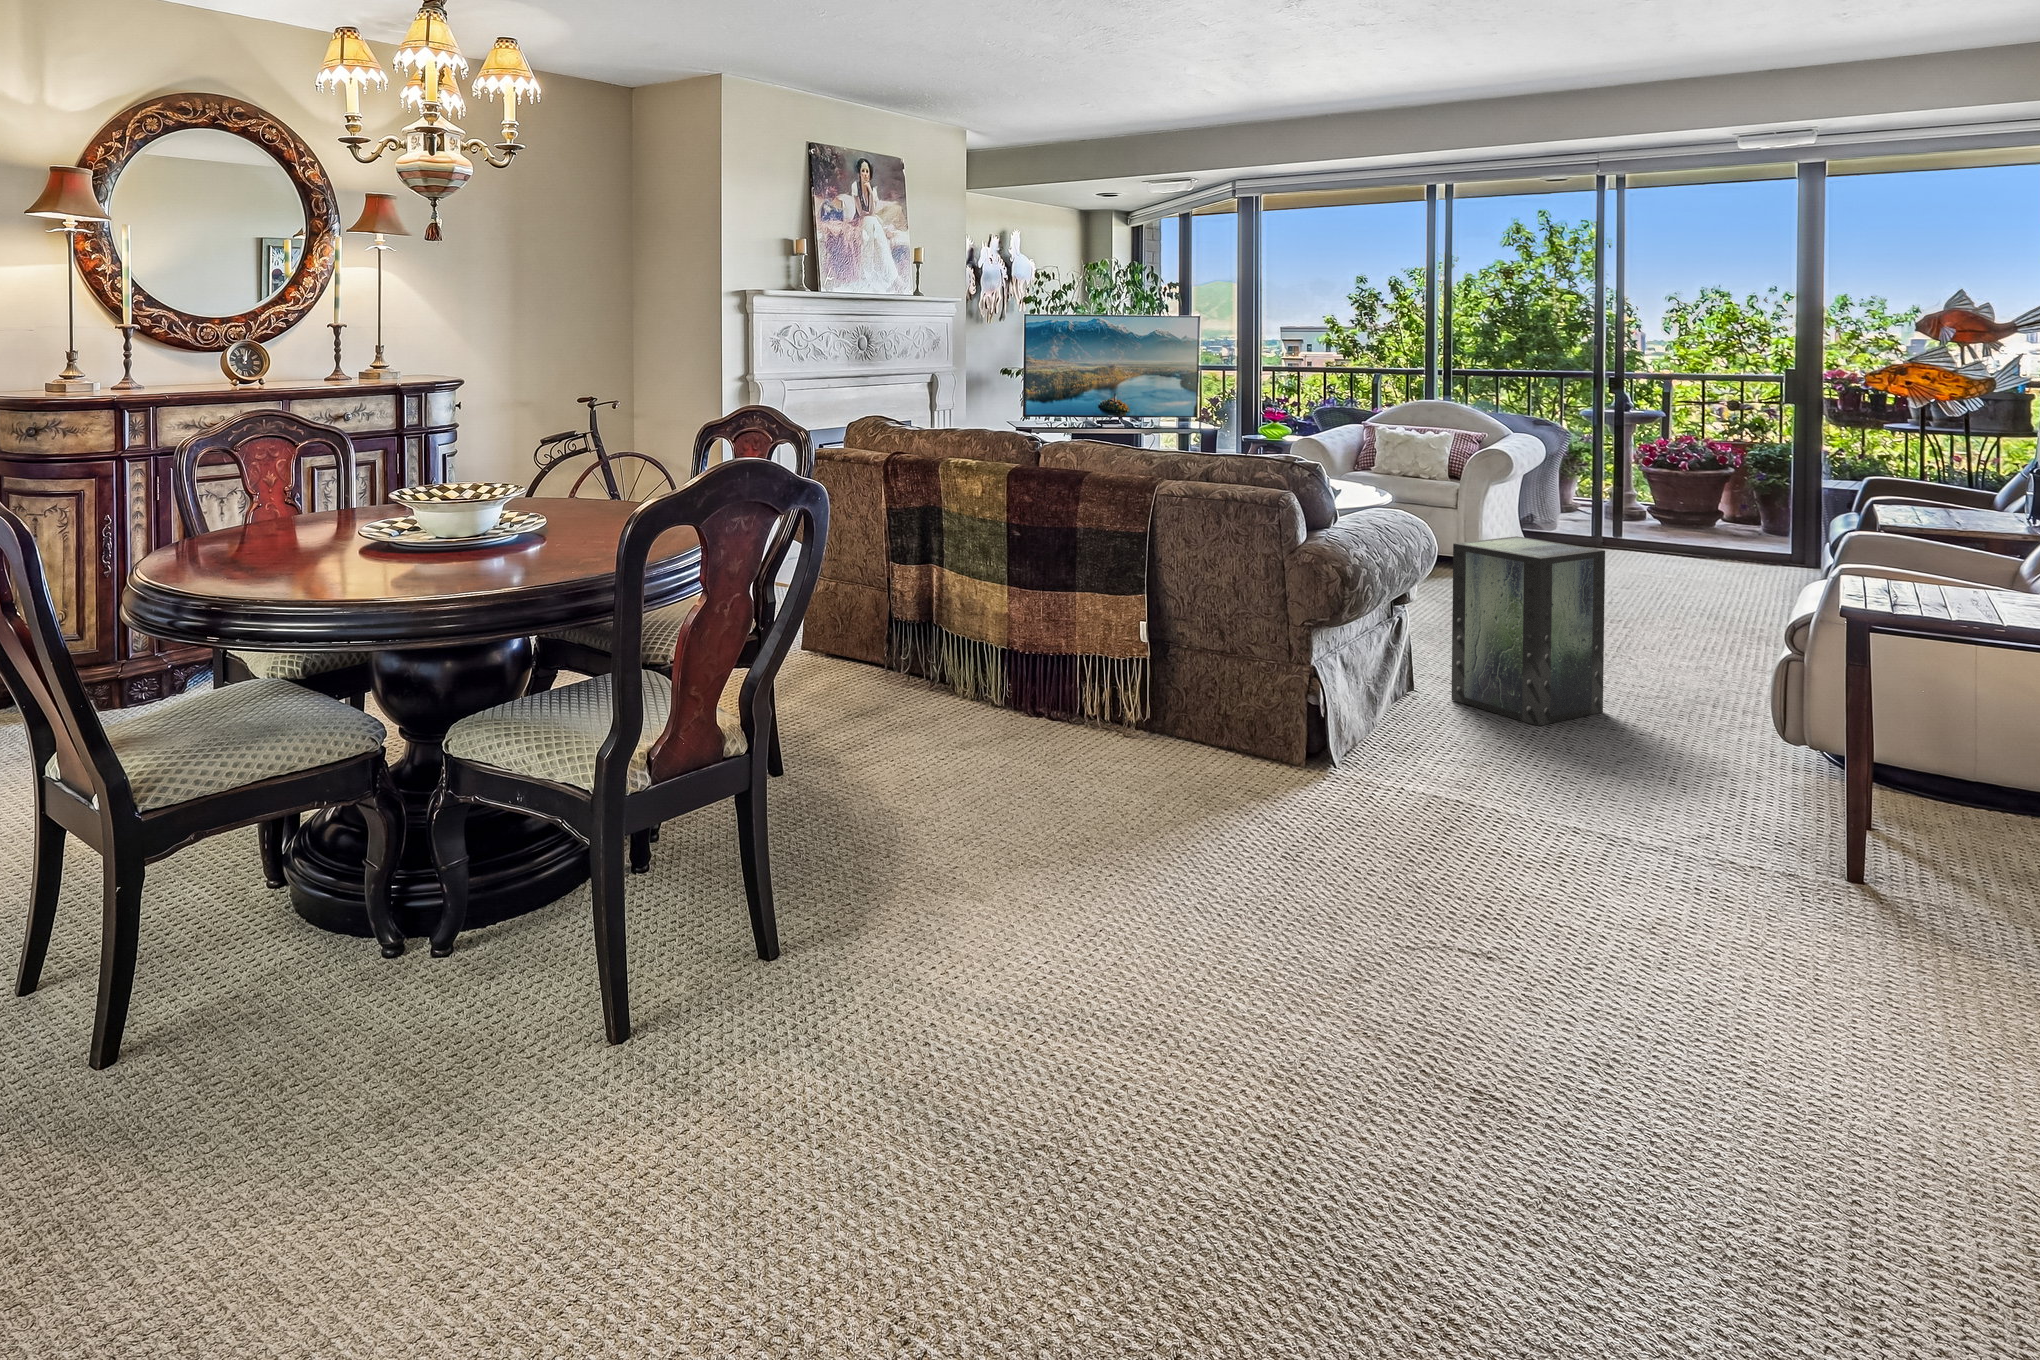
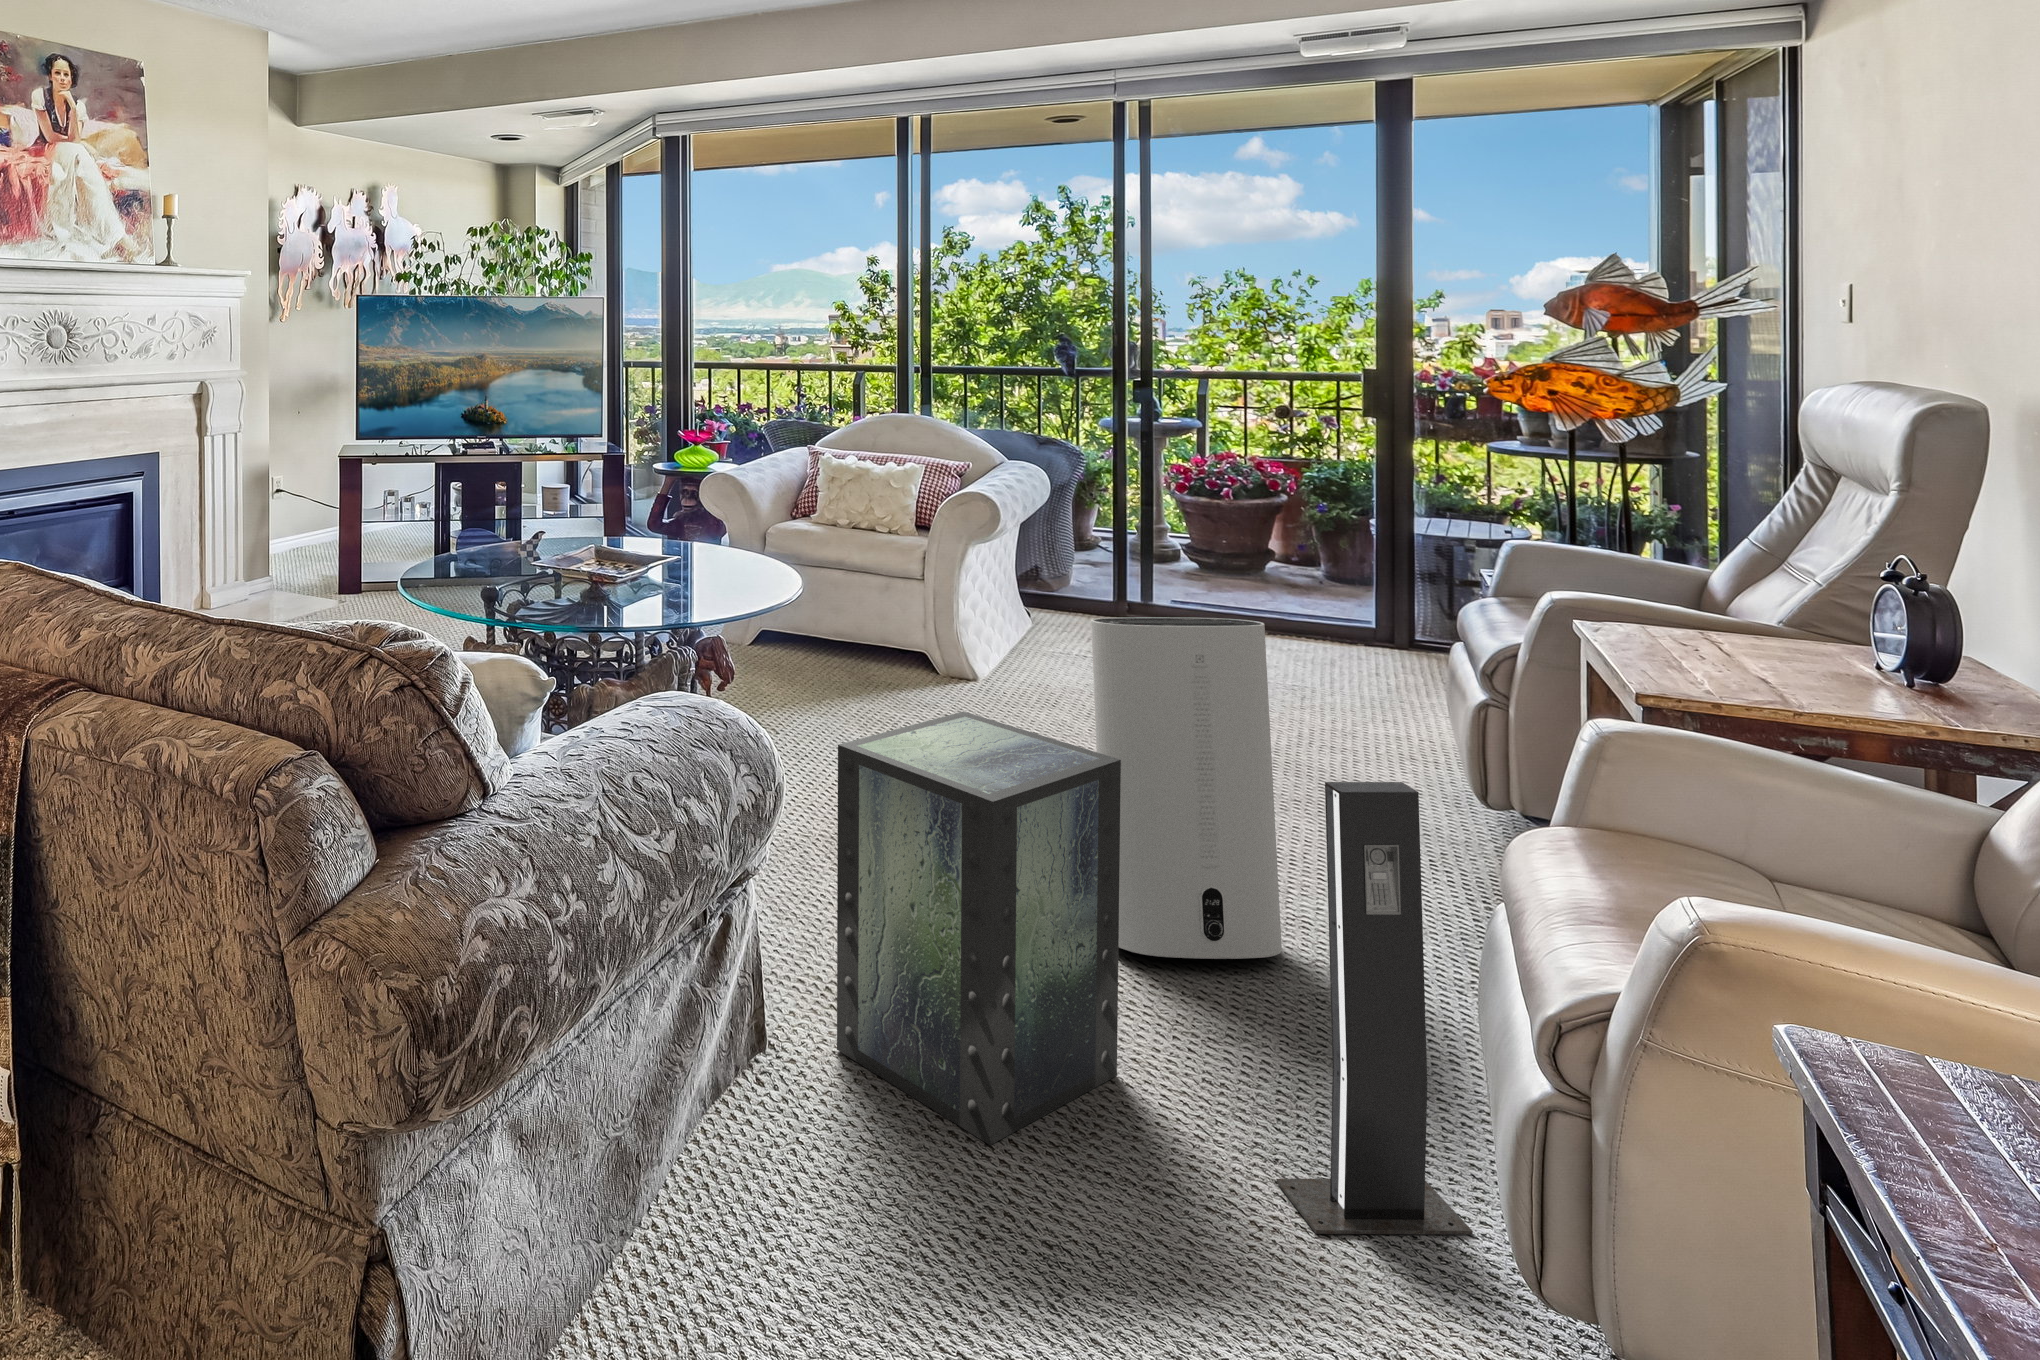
air purifier: none [1587,498,1698,680] -> present [1091,617,1282,959]
speaker: none [1684,546,1780,754] -> present [1276,782,1473,1235]

